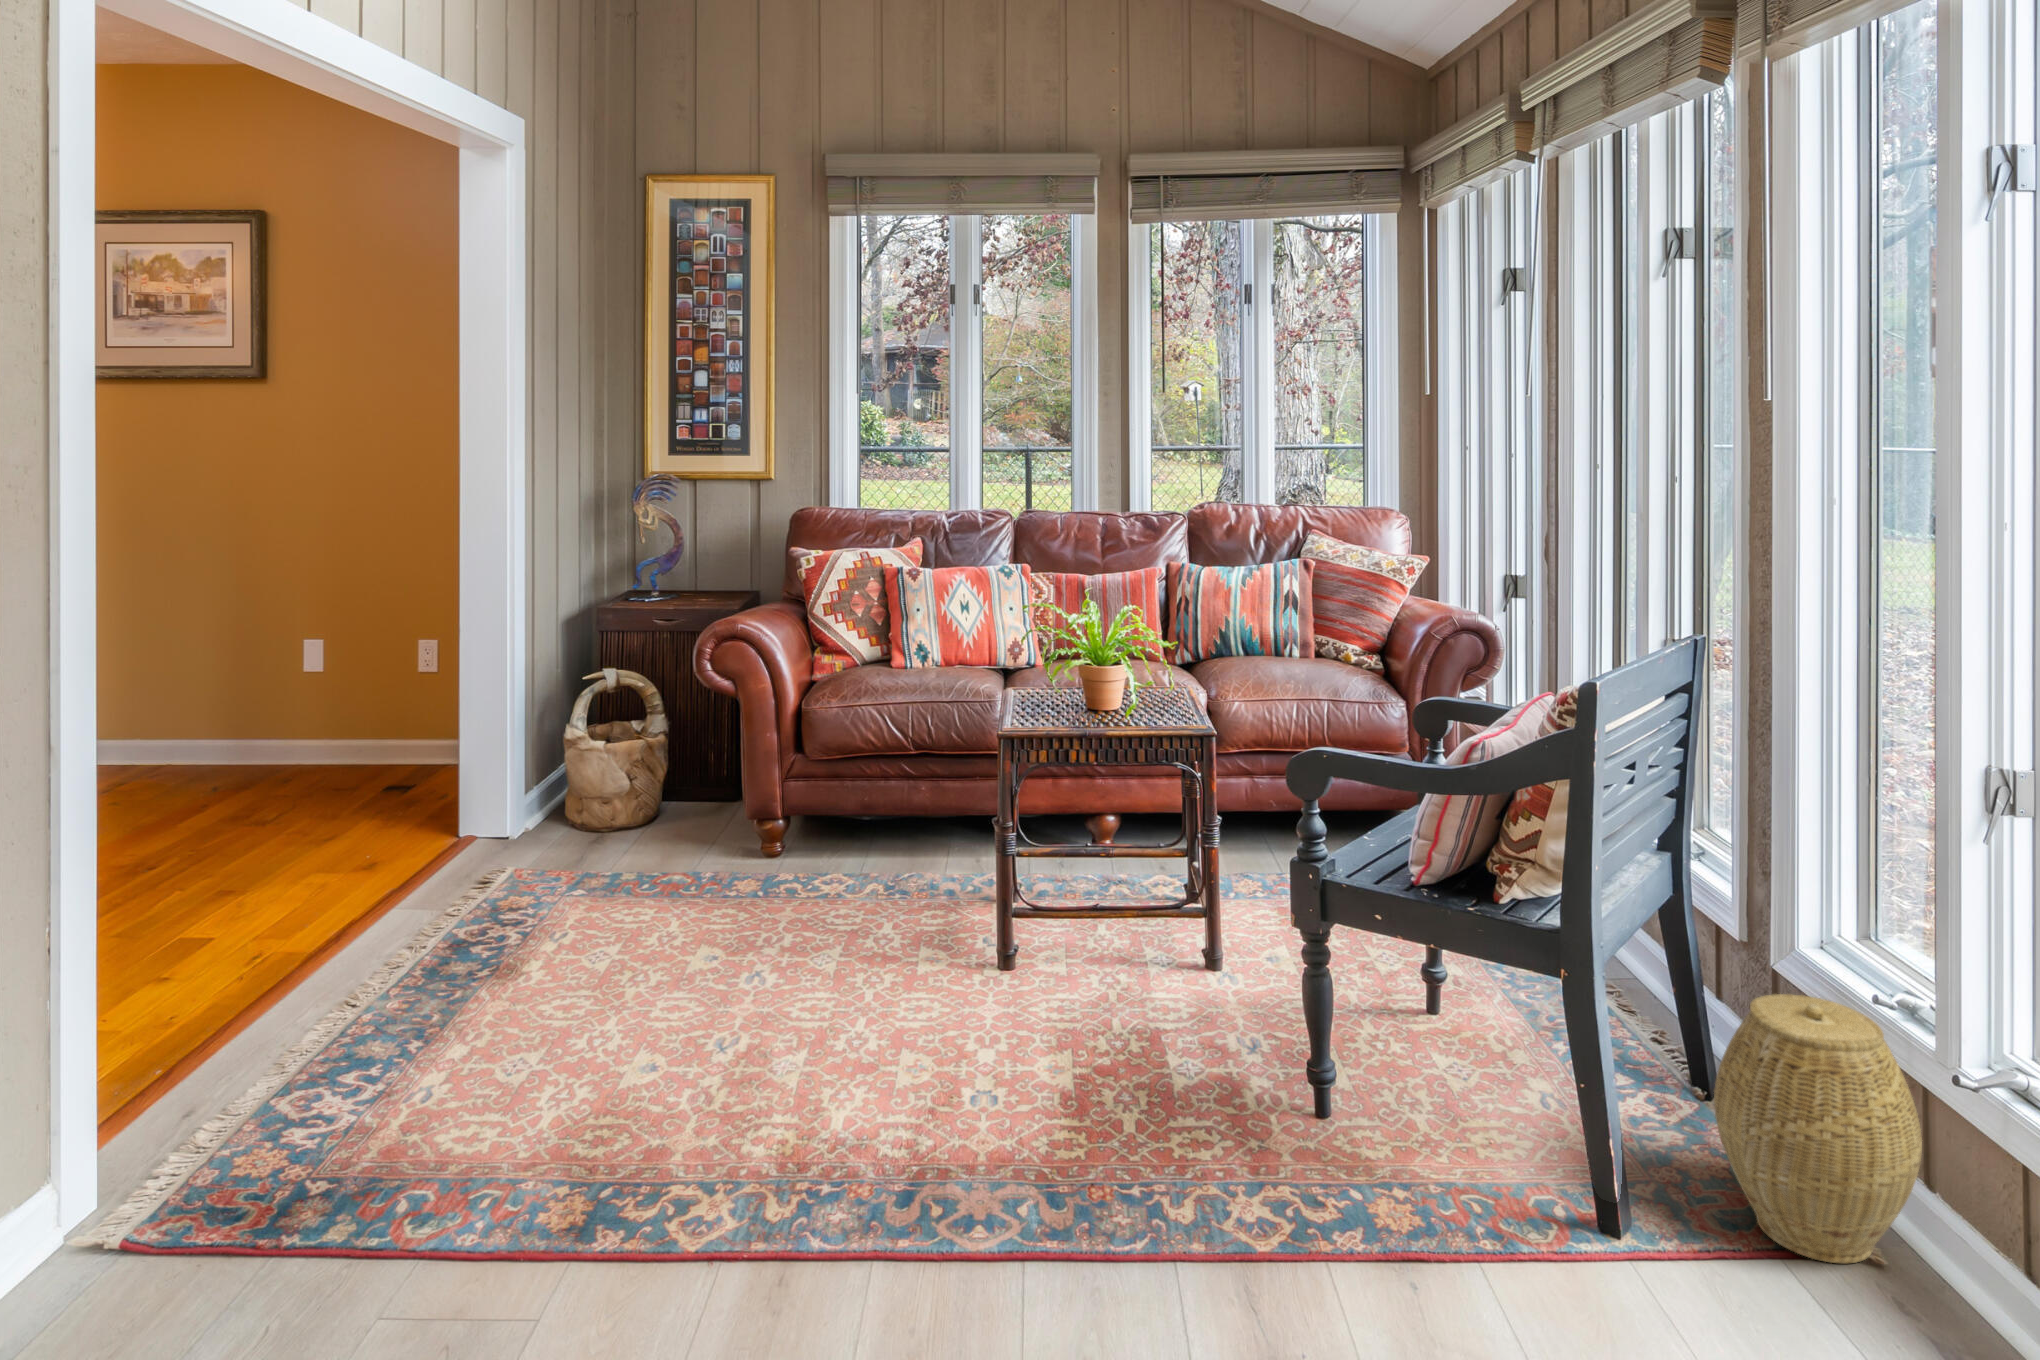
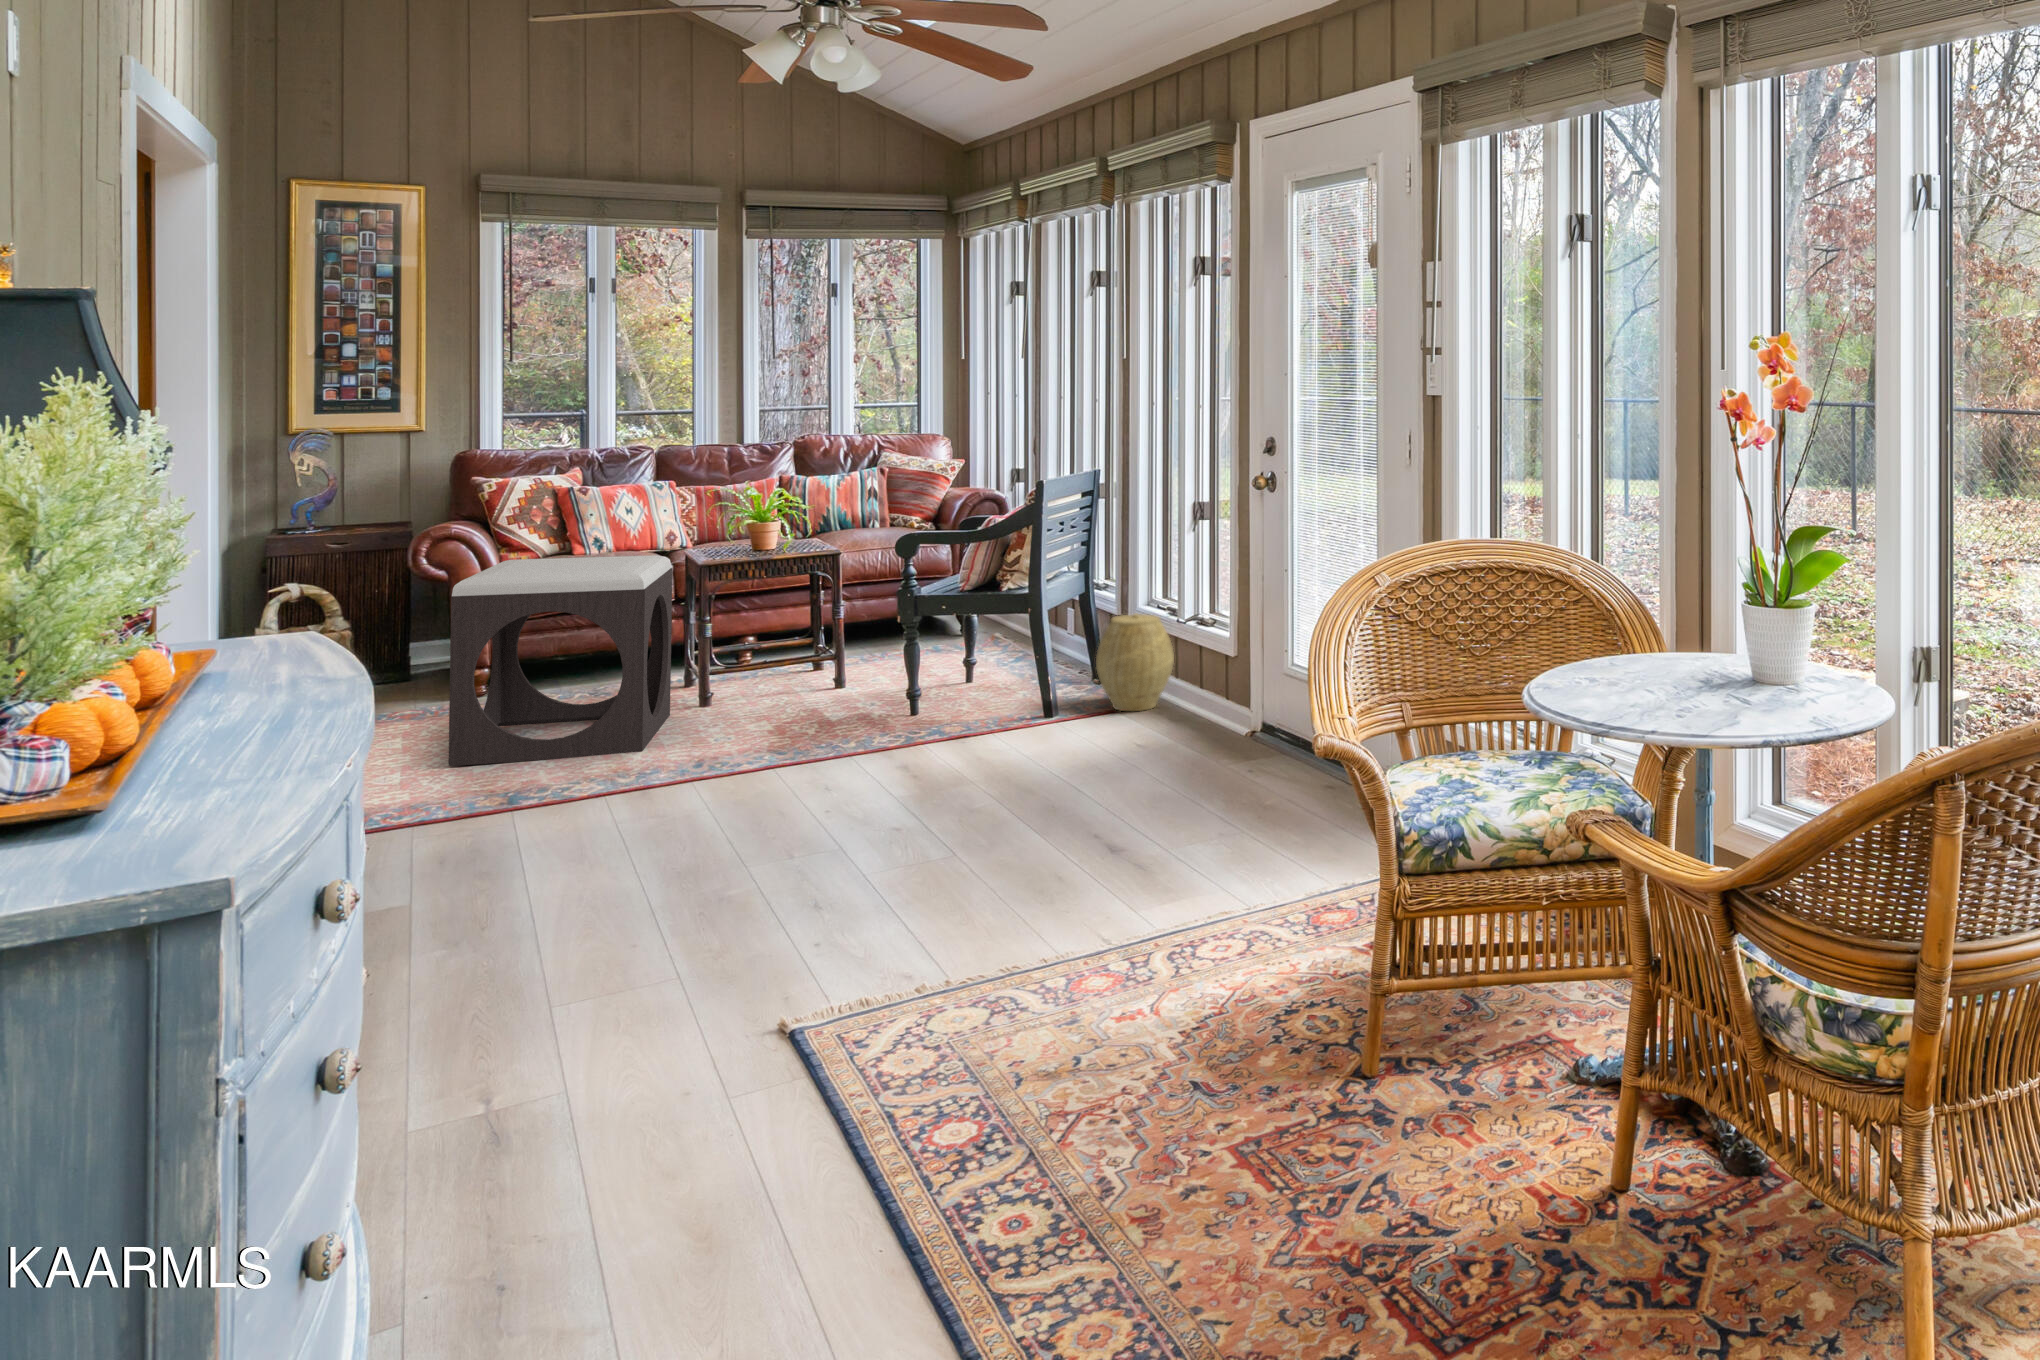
footstool: none [585,702,947,1105] -> present [448,555,672,766]

